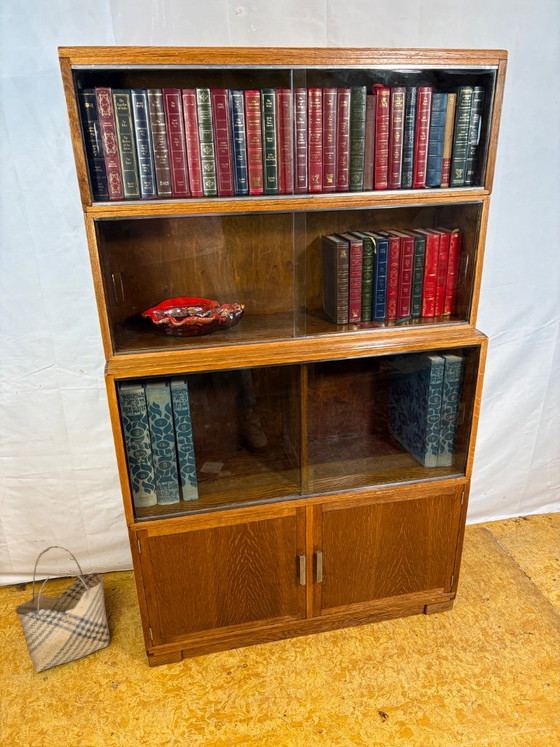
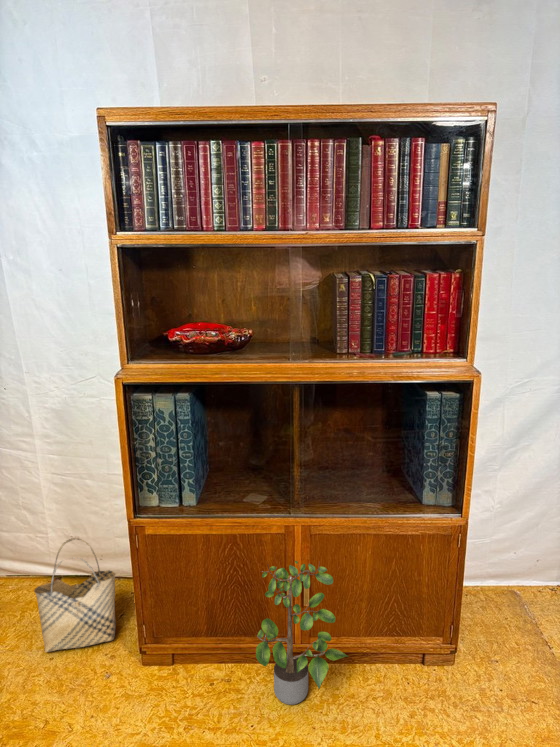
potted plant: none [279,541,371,680] -> present [256,561,348,705]

